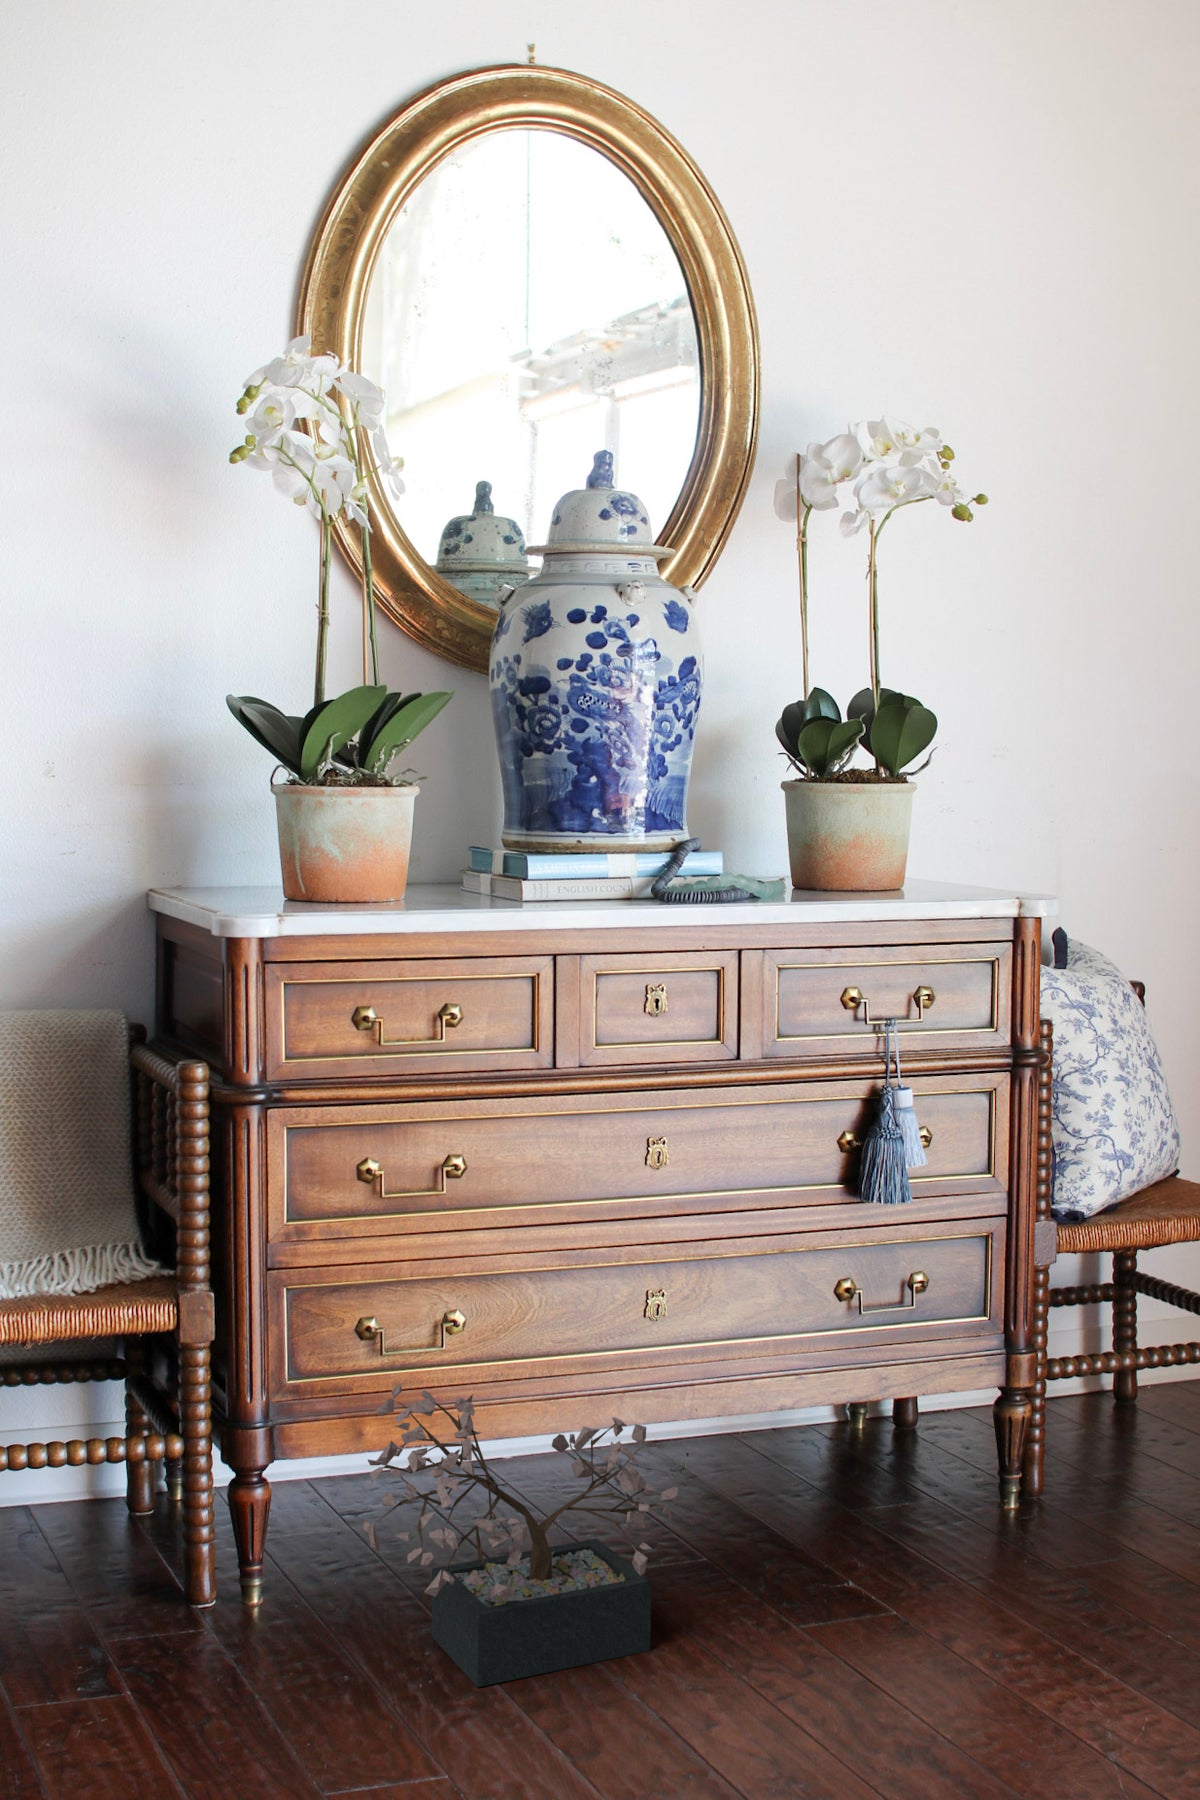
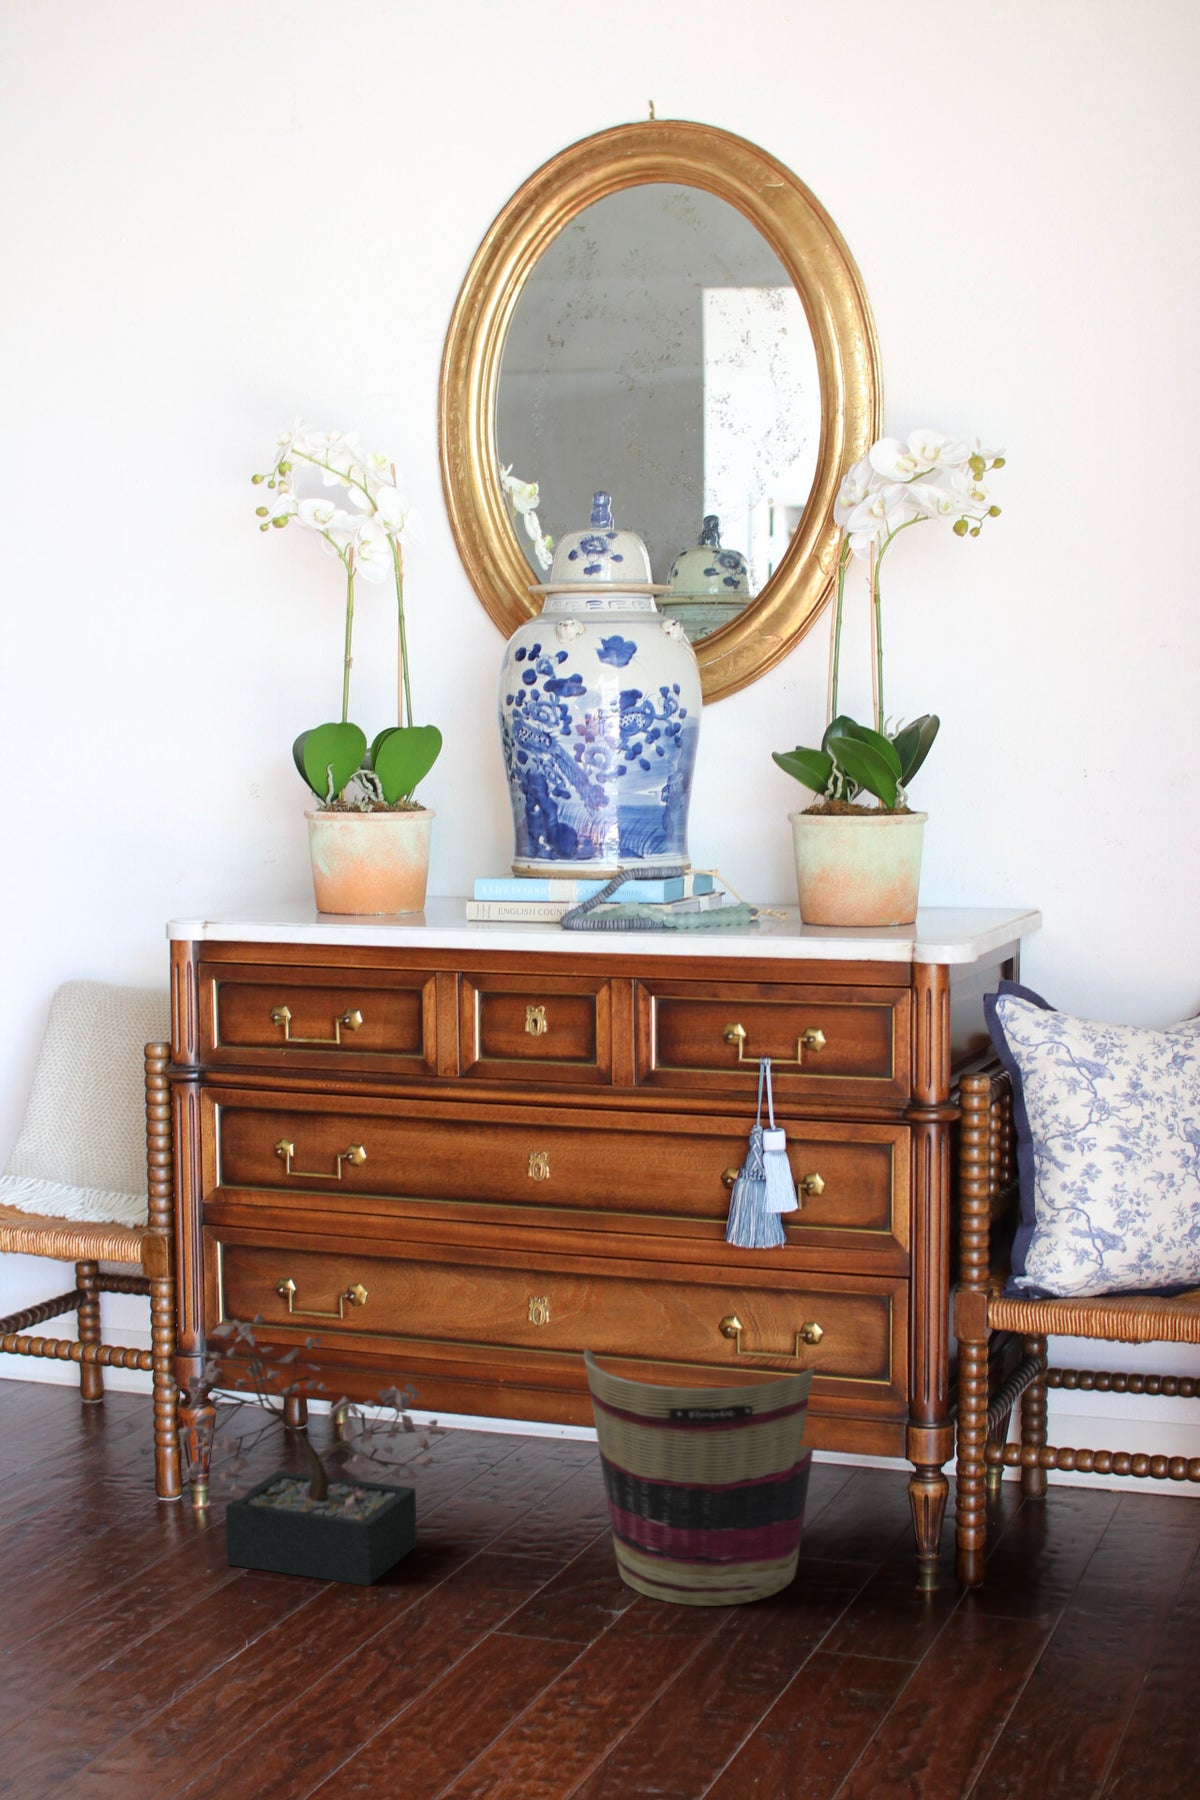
basket: none [734,1288,976,1569] -> present [584,1349,814,1606]

